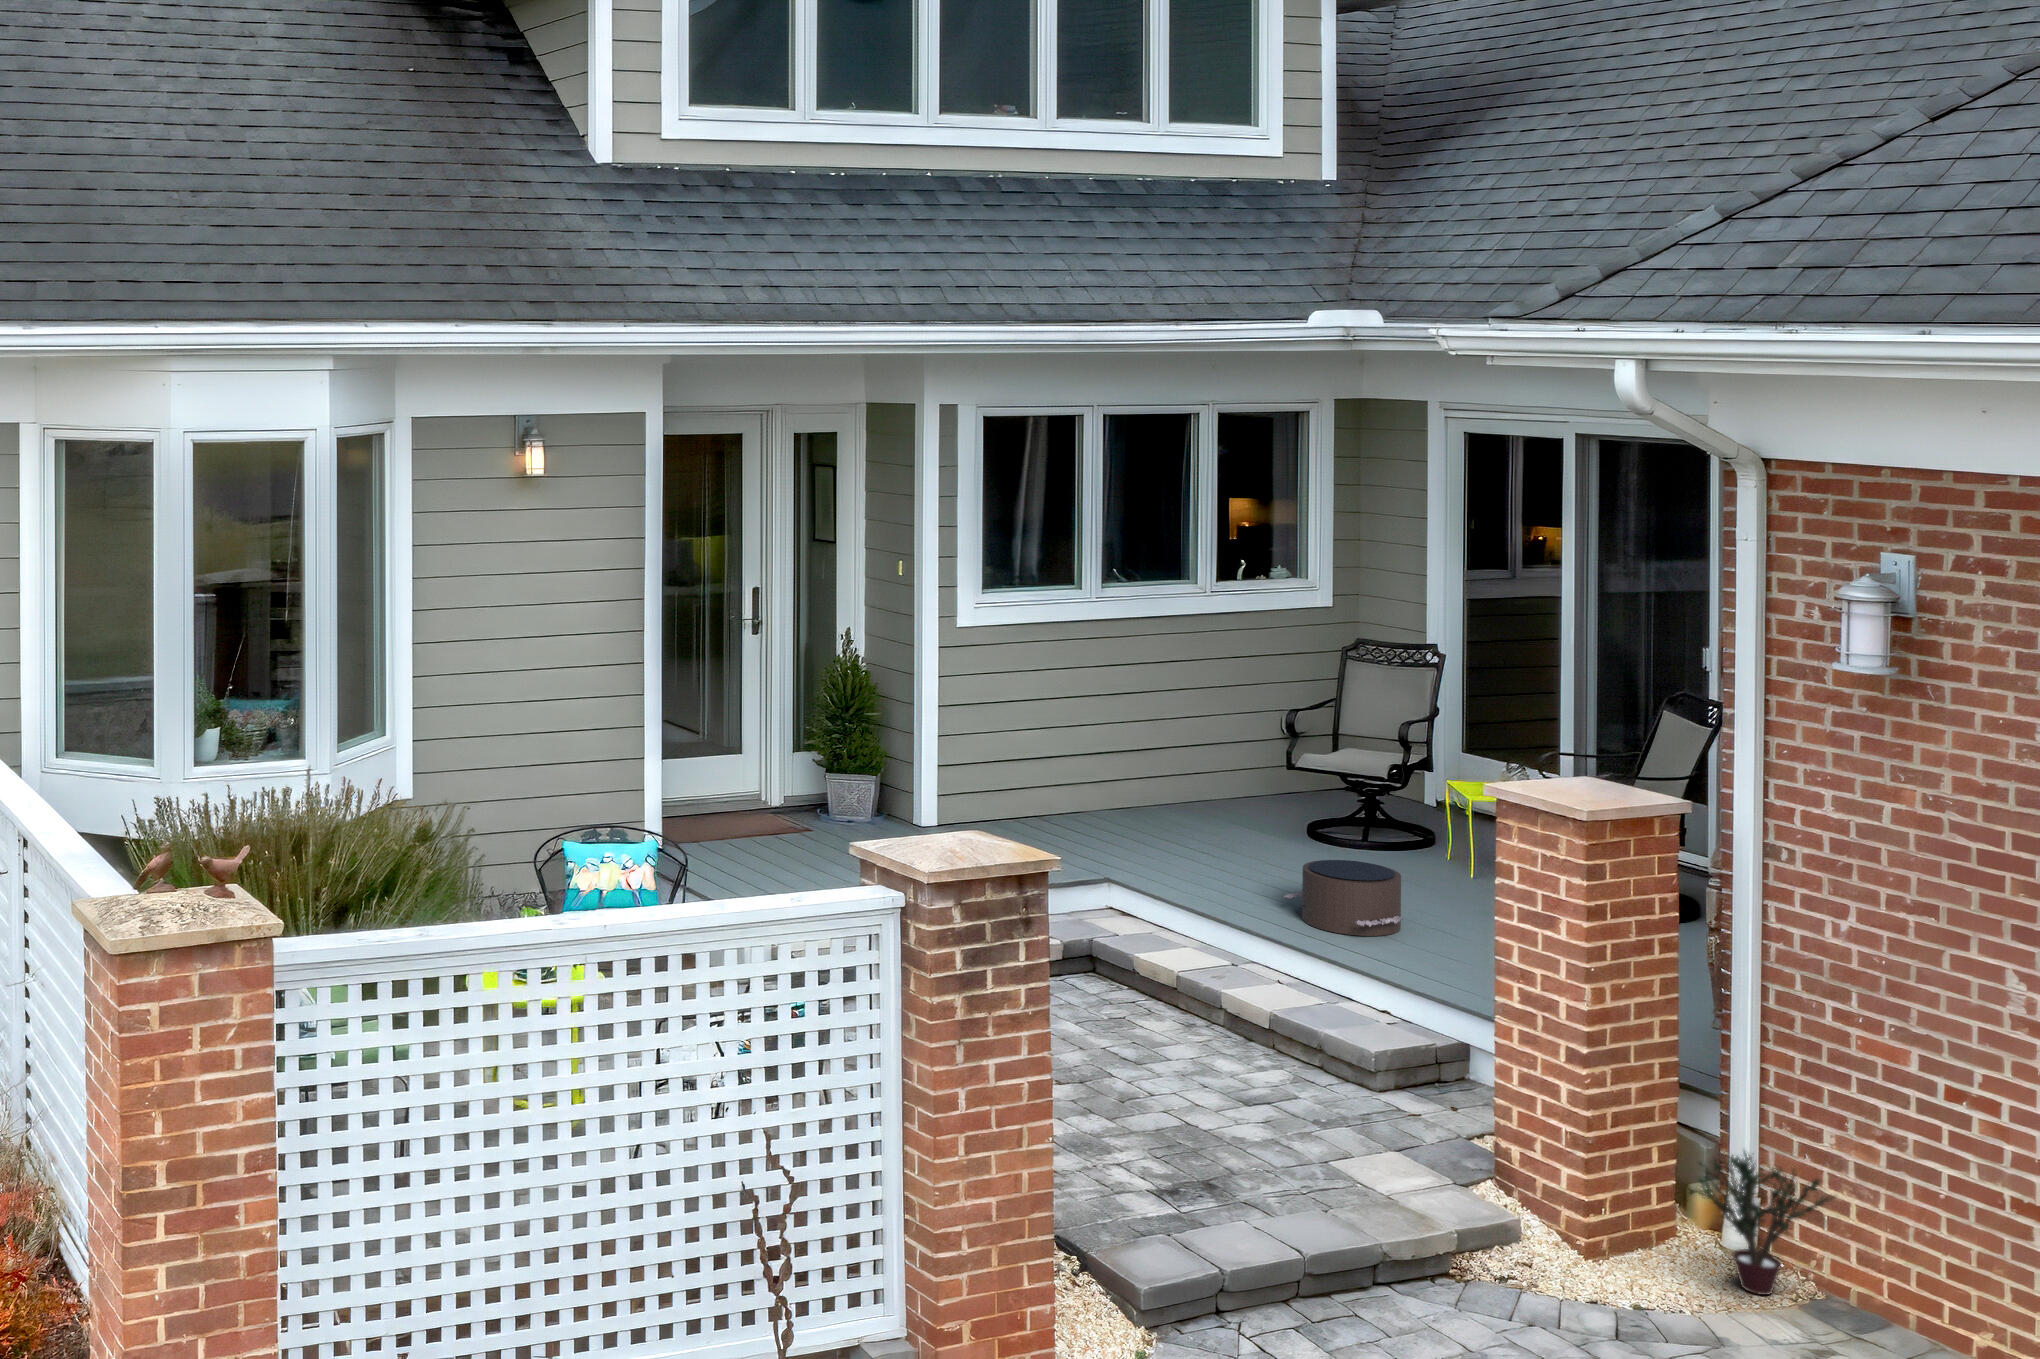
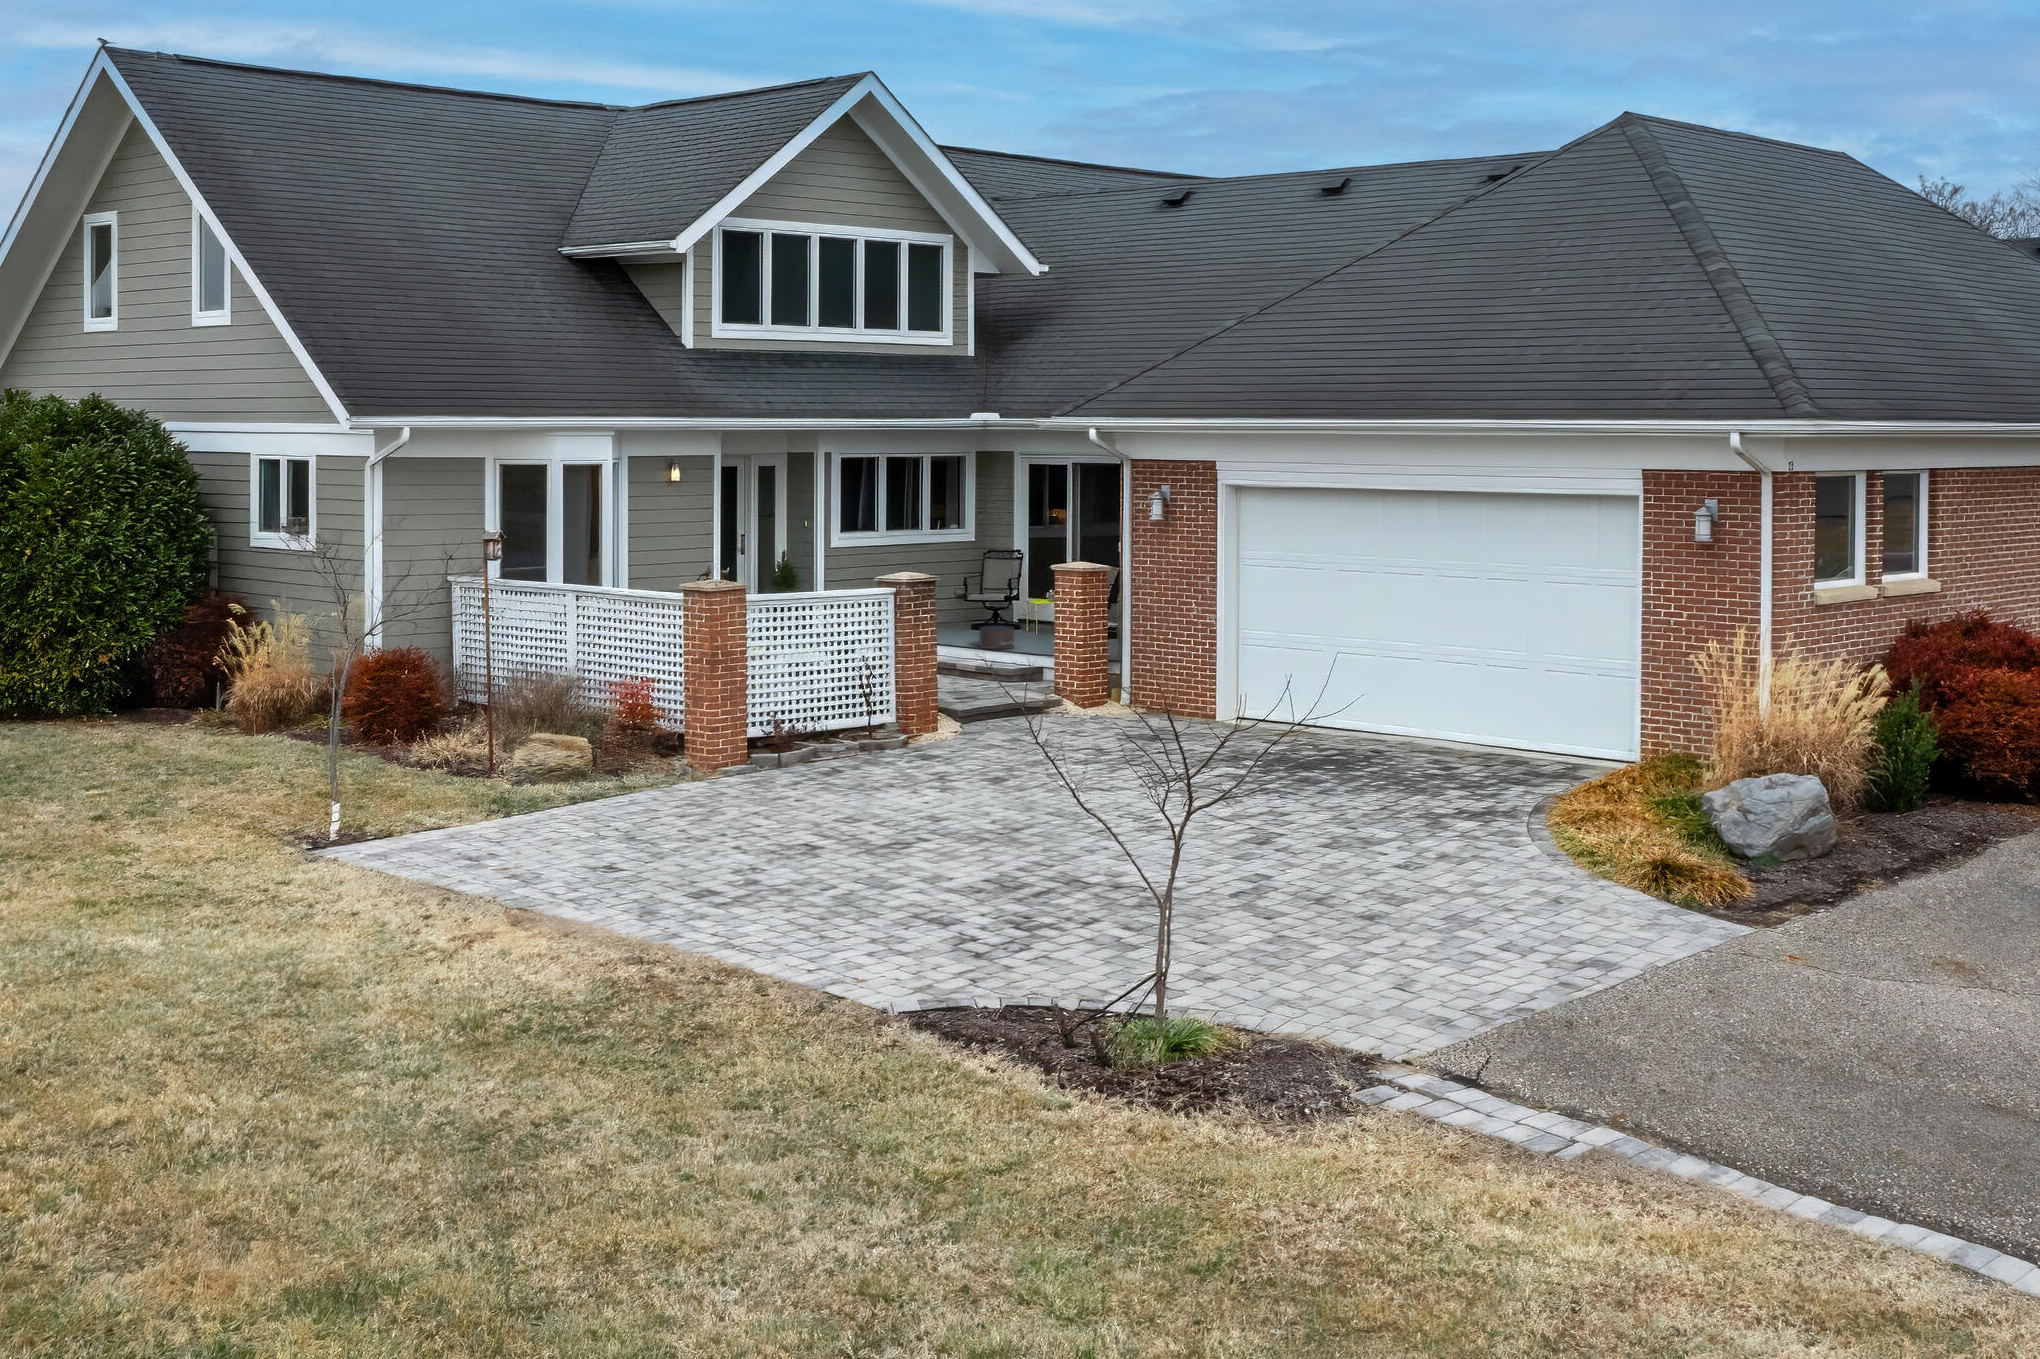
potted plant: present [1688,1152,1834,1295] -> none [1103,664,1142,704]

